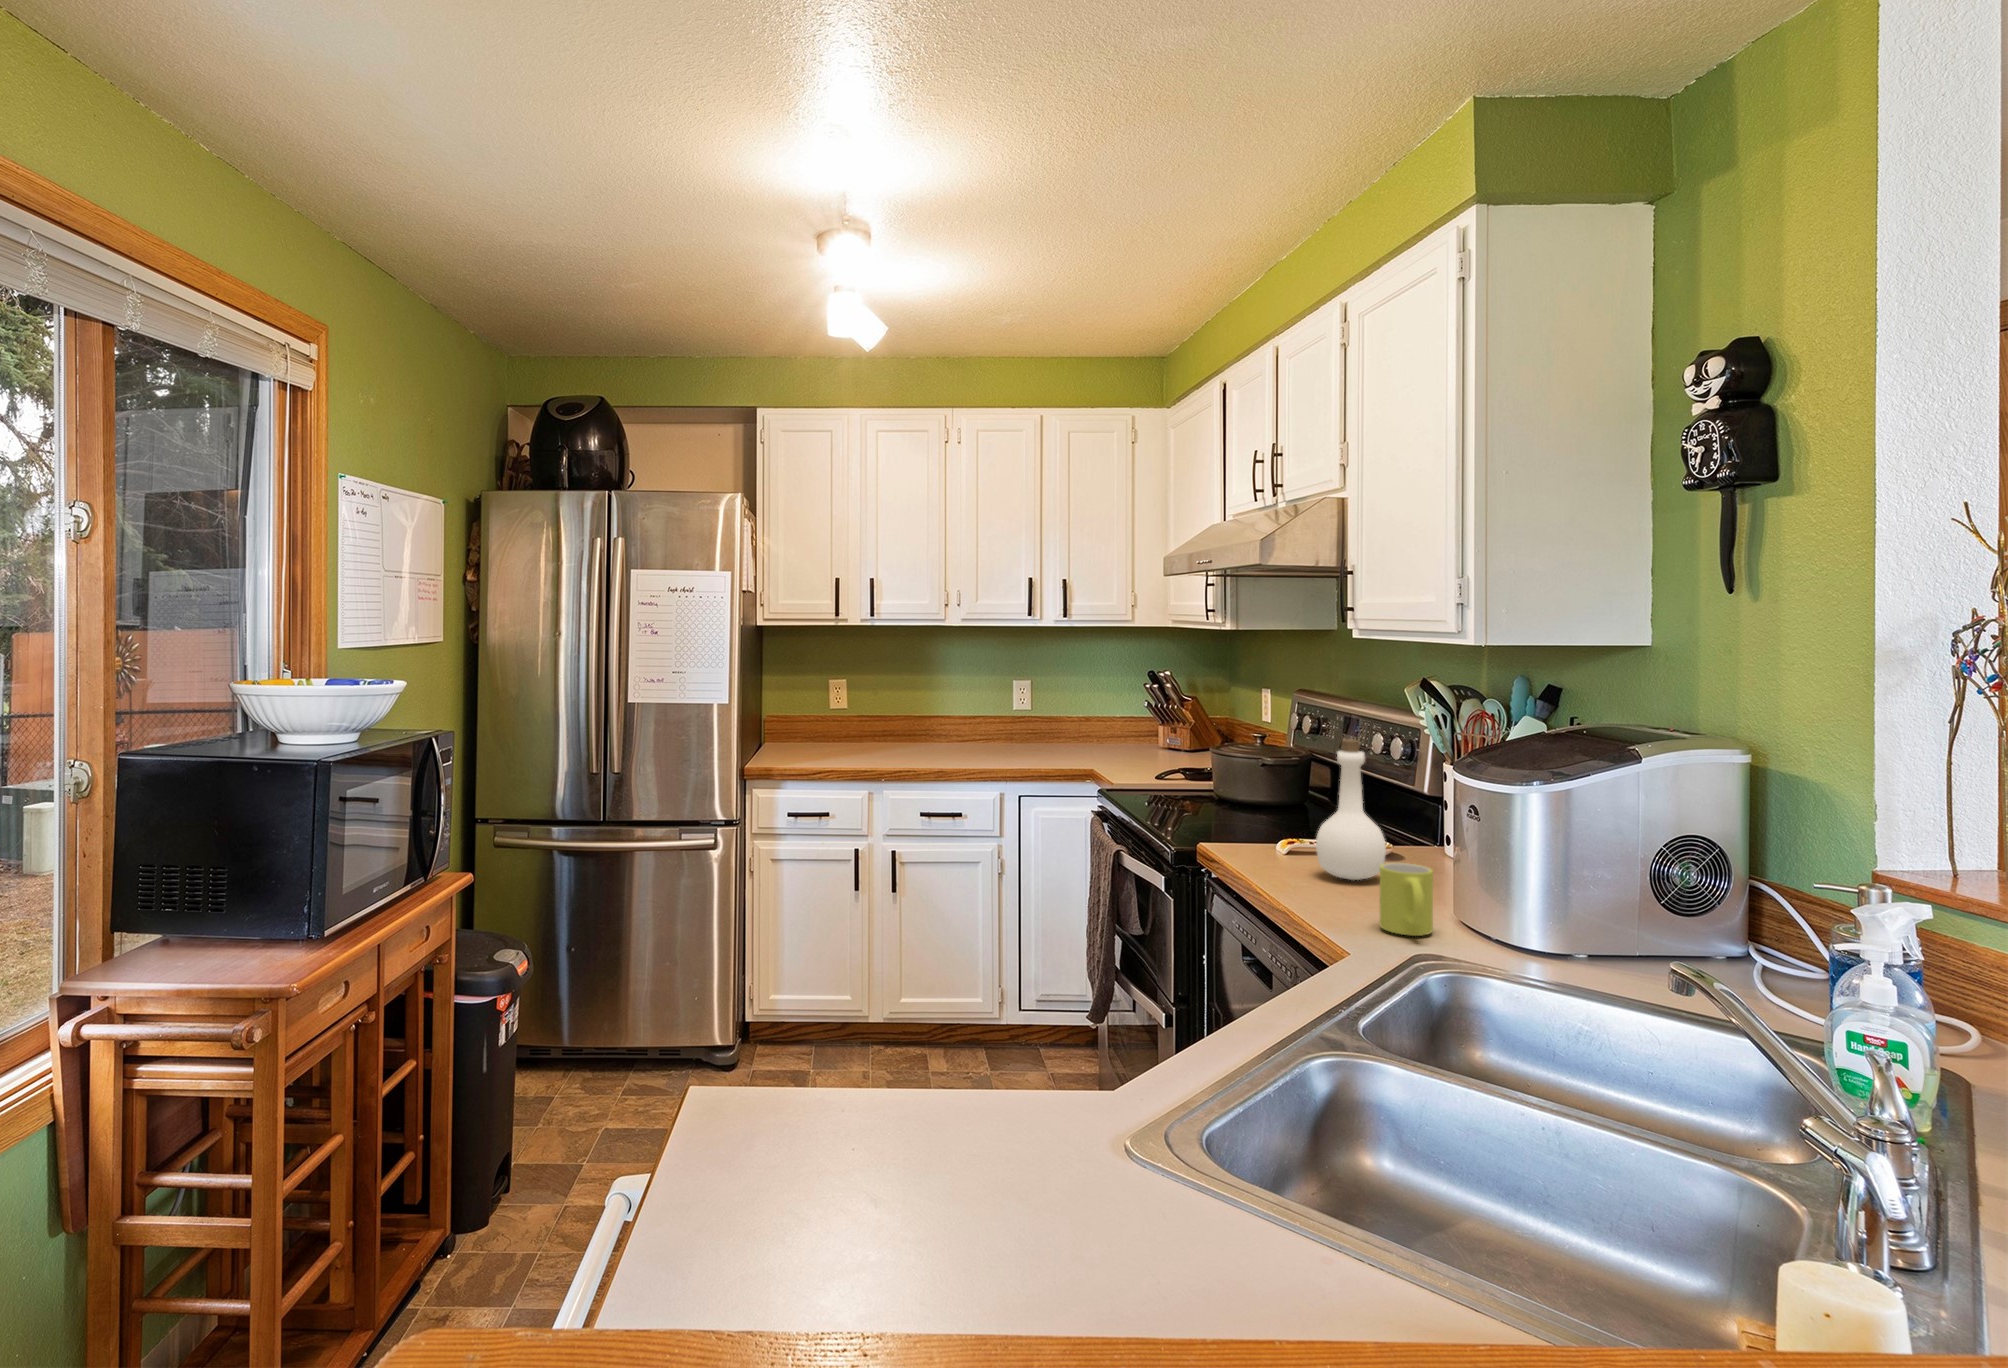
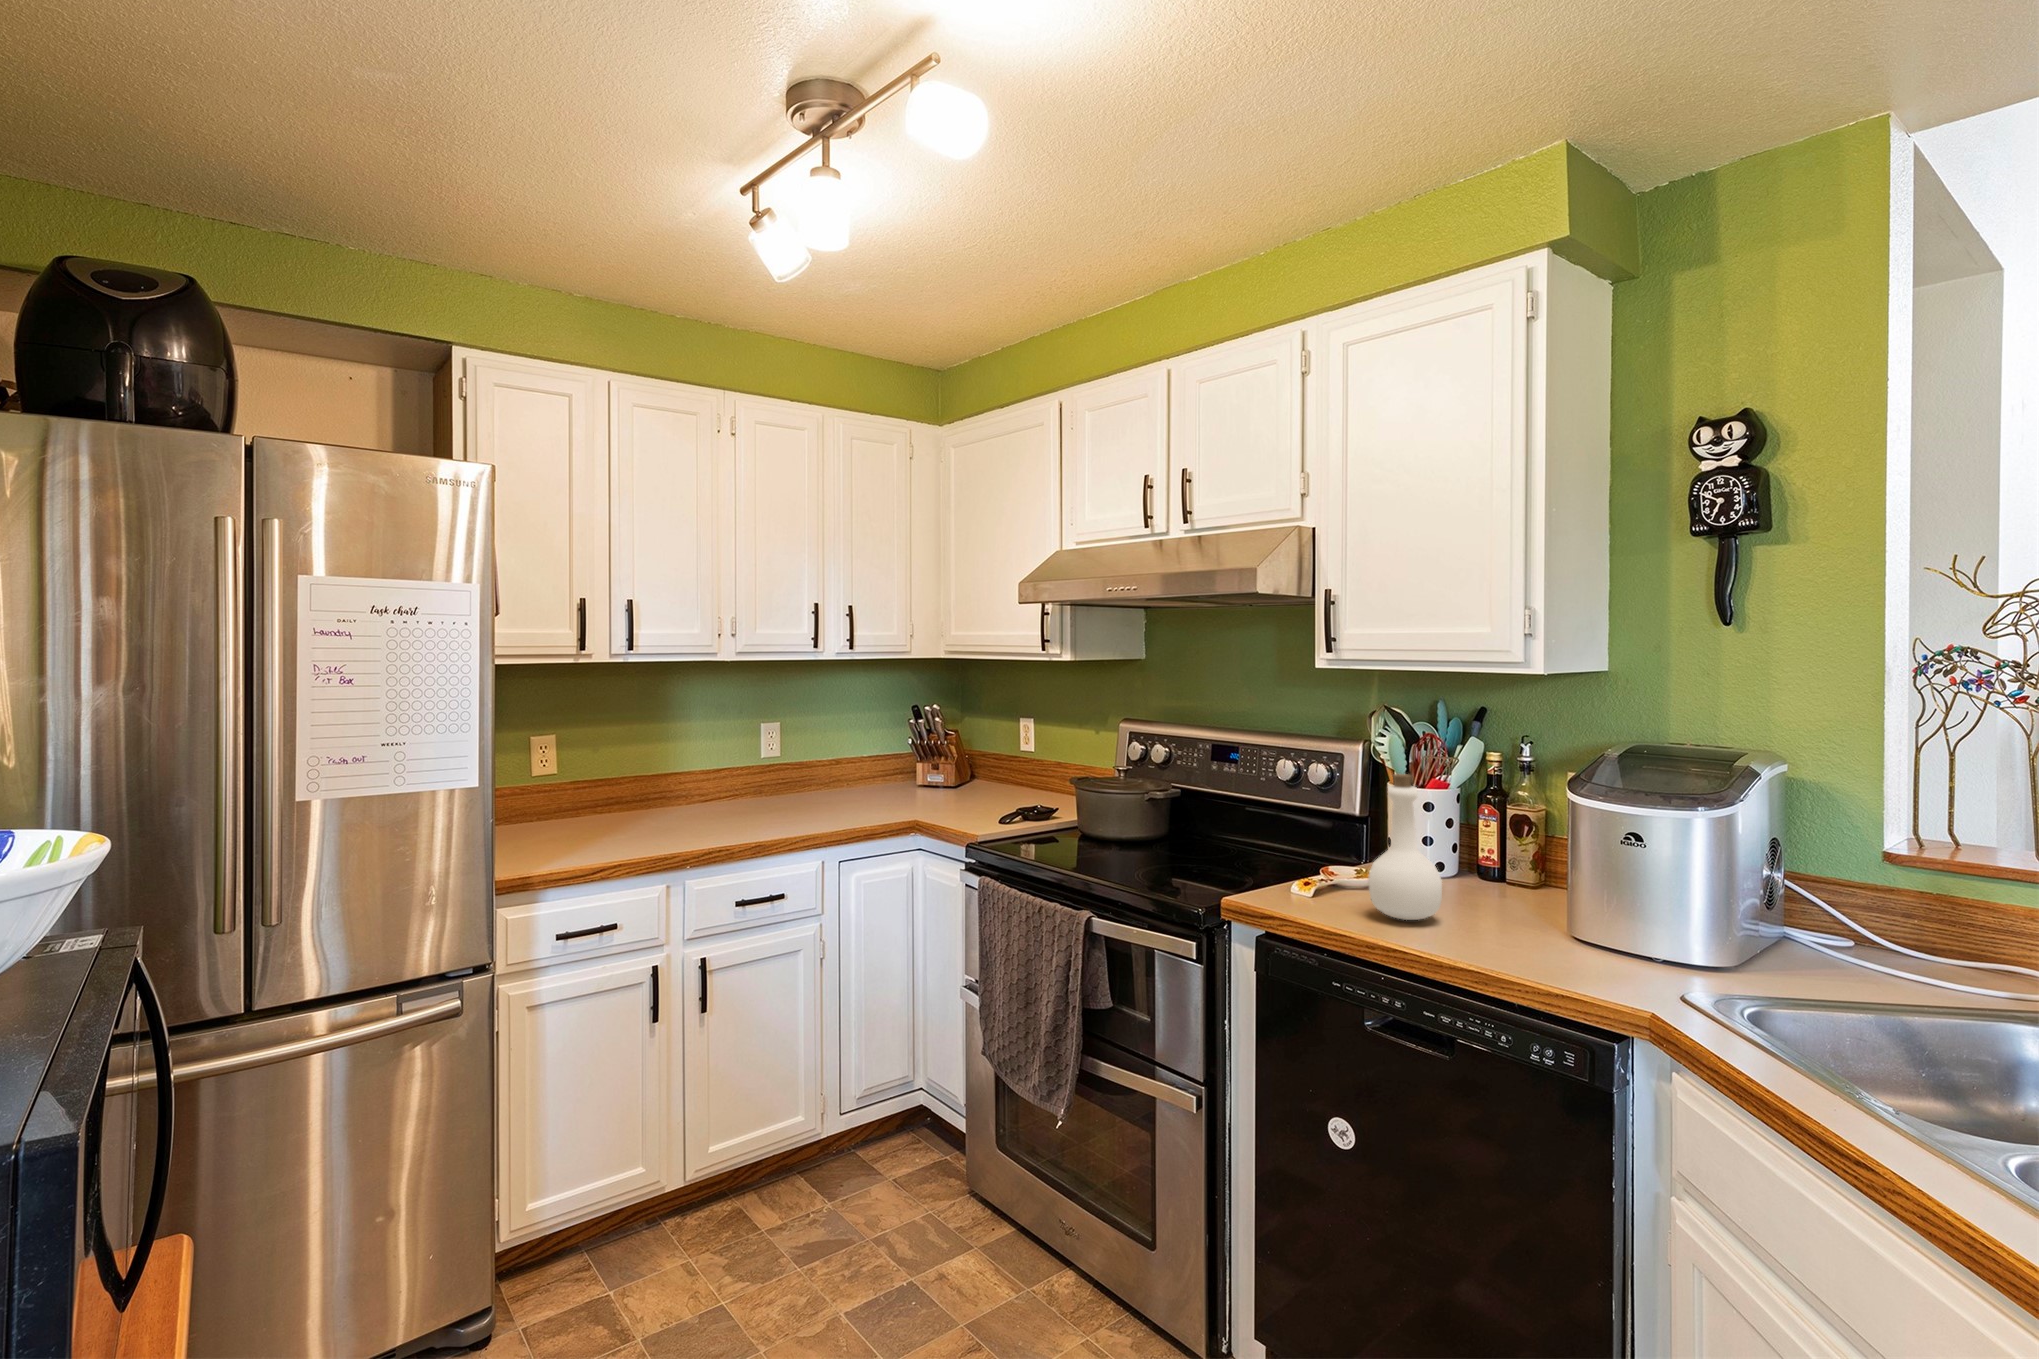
mug: present [1380,863,1433,936] -> none [1570,903,1655,982]

